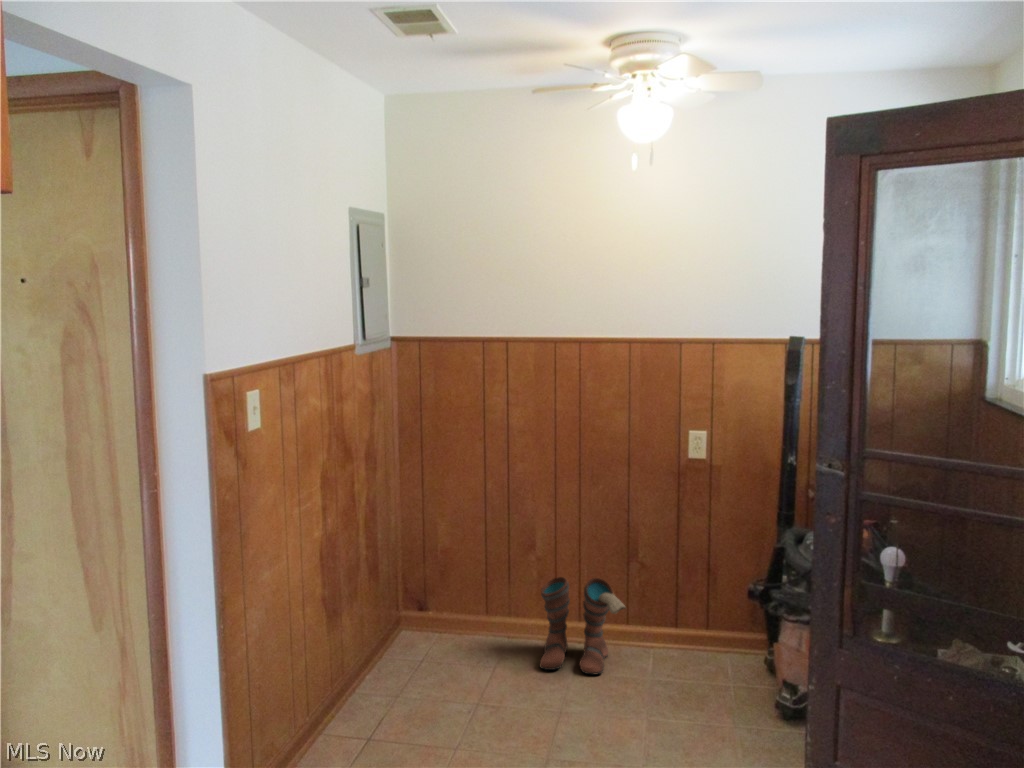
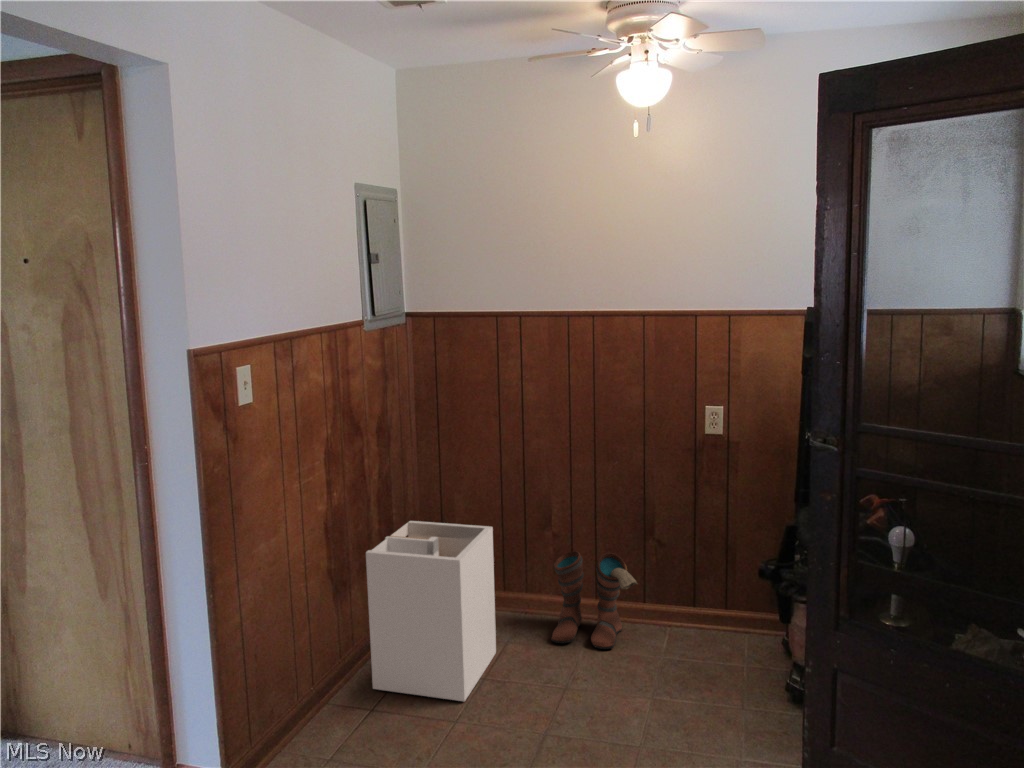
laundry hamper: none [360,548,485,731] -> present [366,521,496,701]

